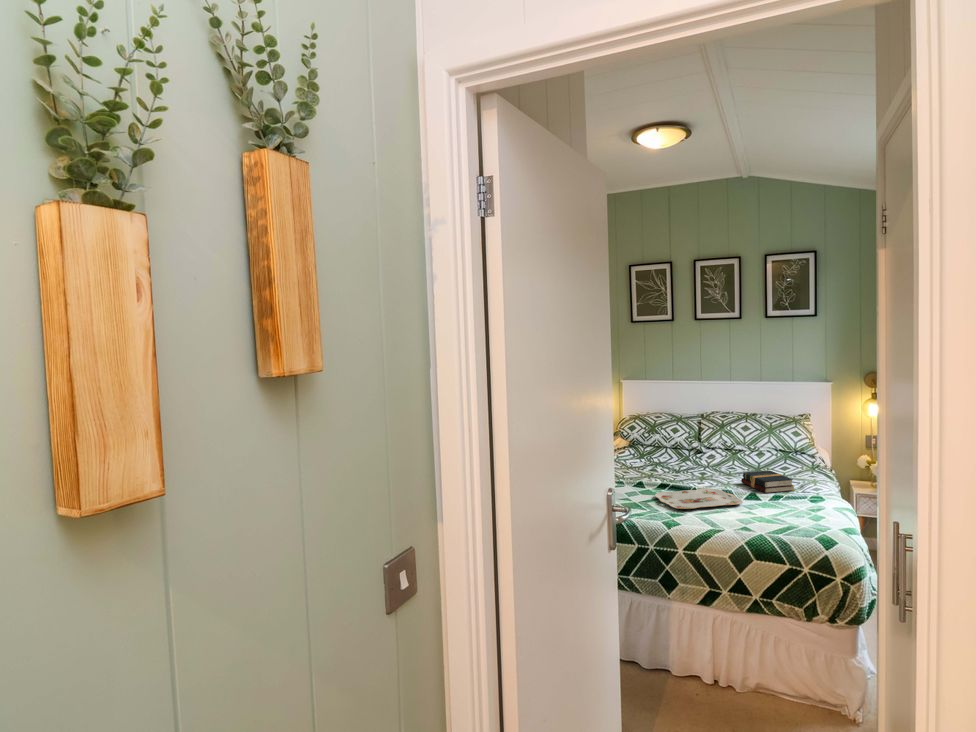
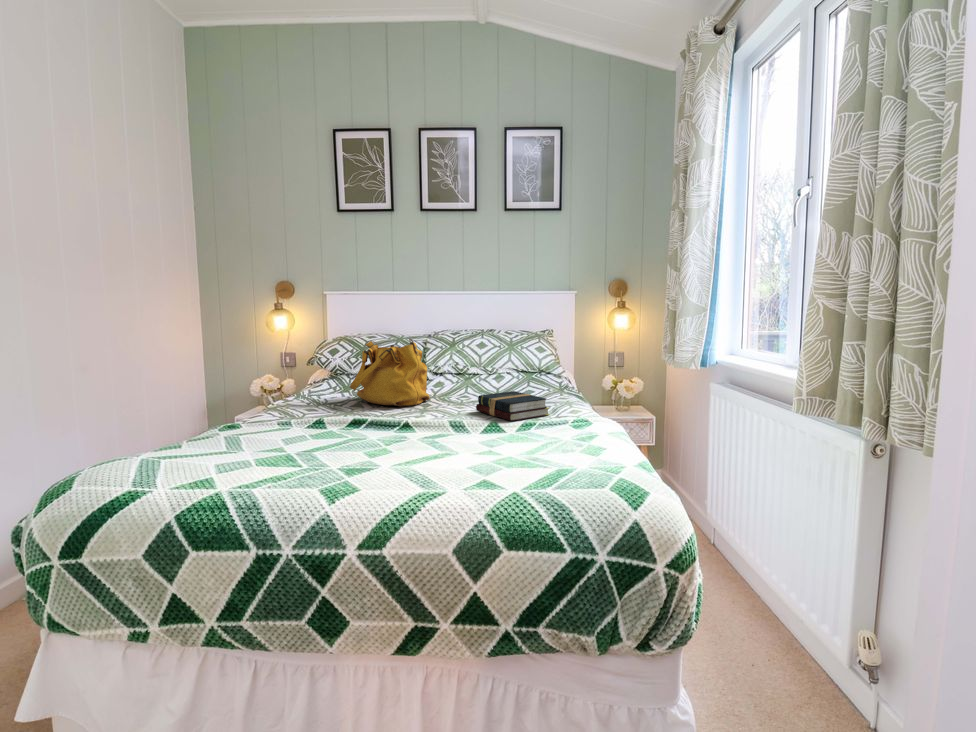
handbag: none [651,425,707,475] -> present [349,339,430,406]
serving tray: present [655,488,743,509] -> none [334,421,478,458]

